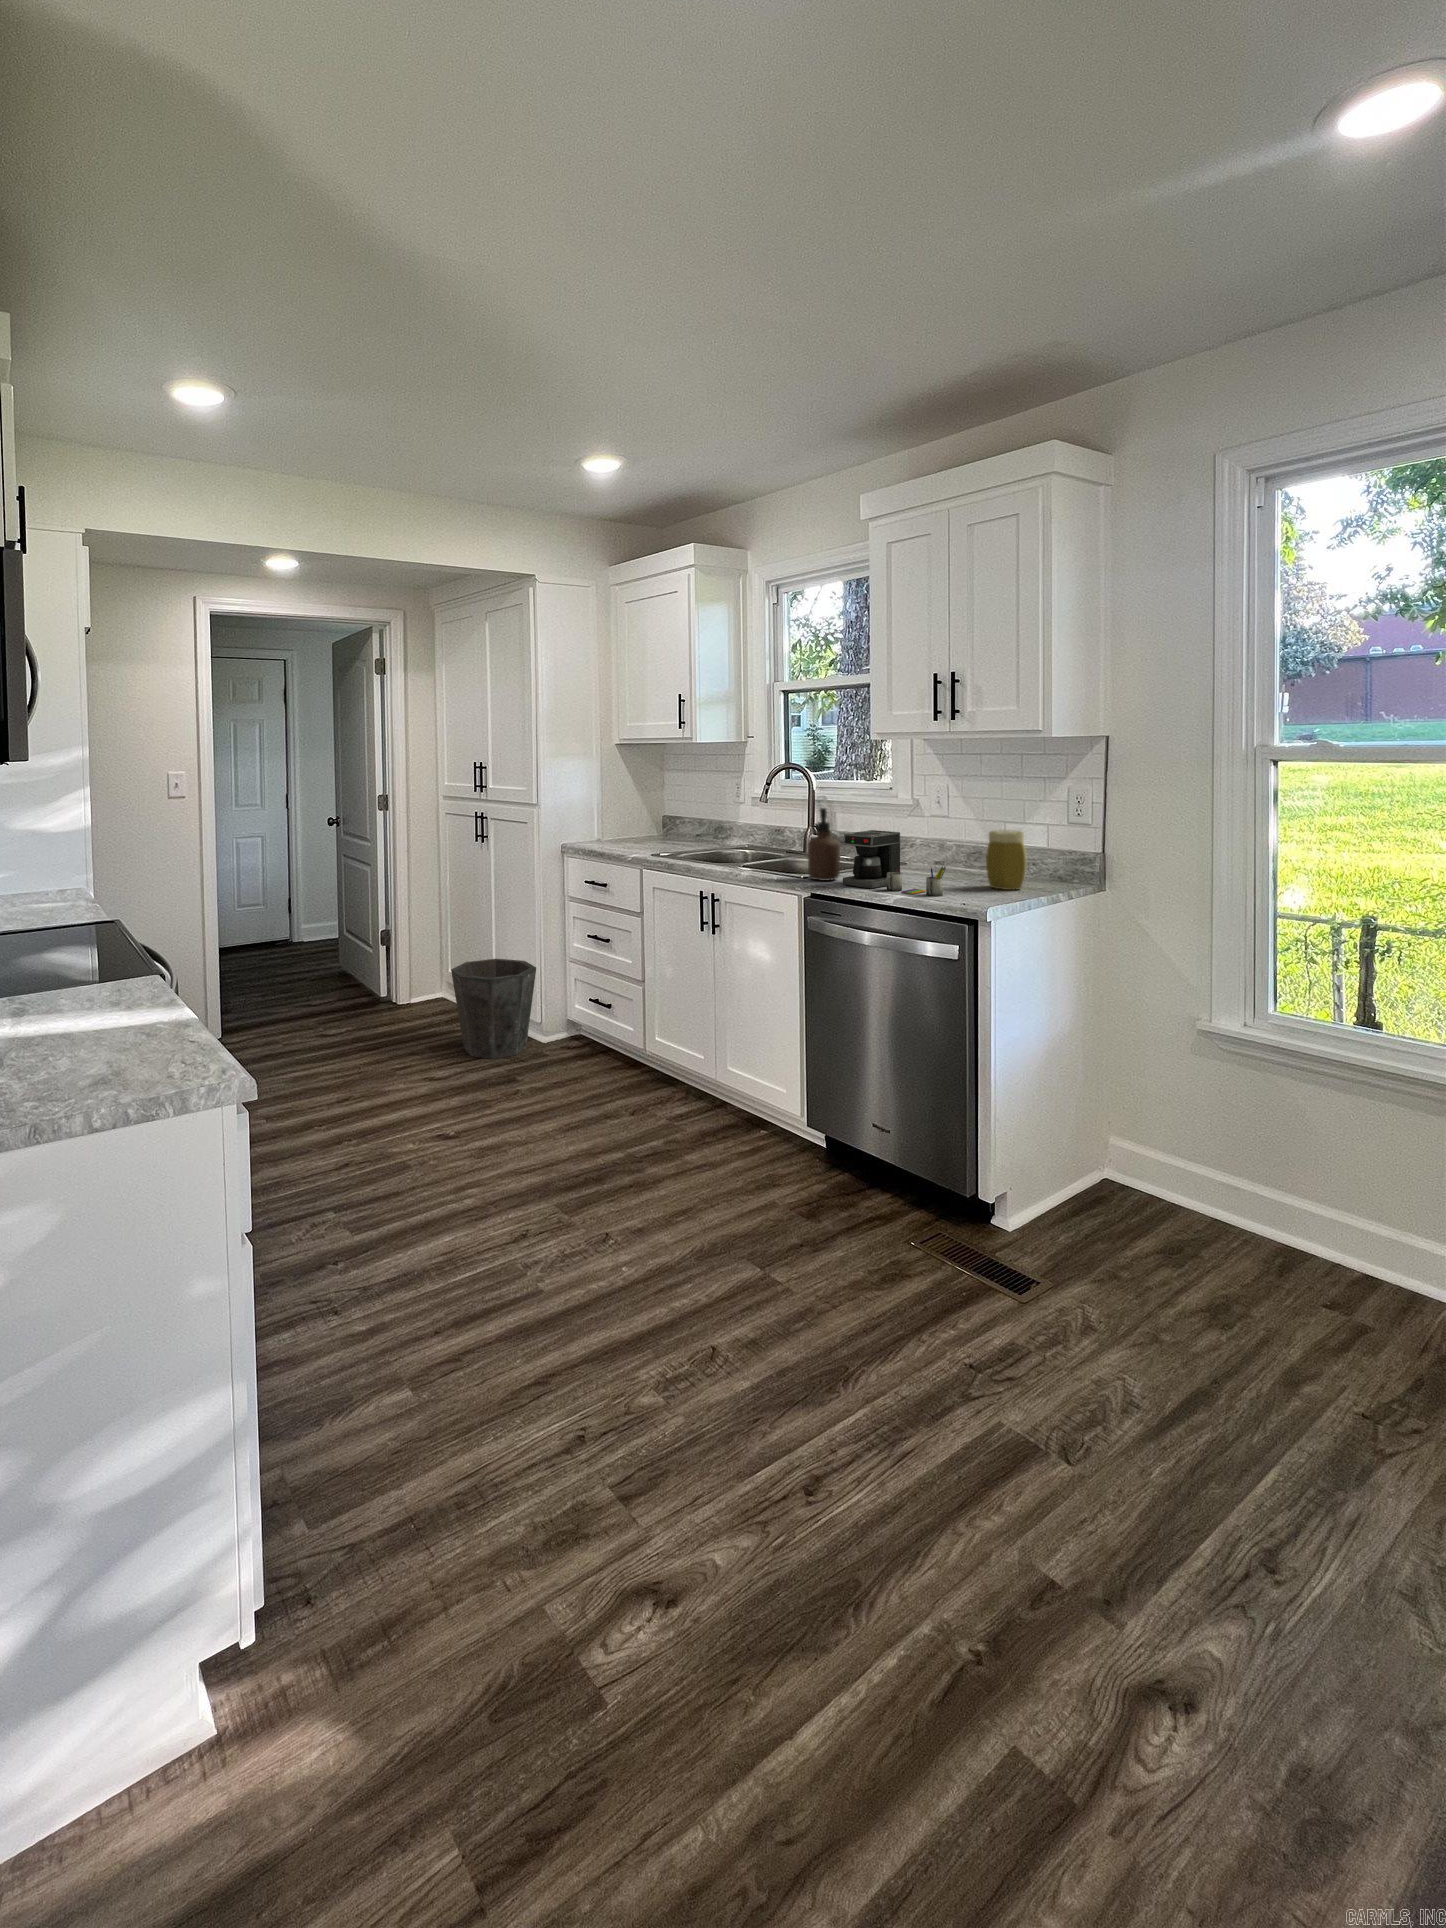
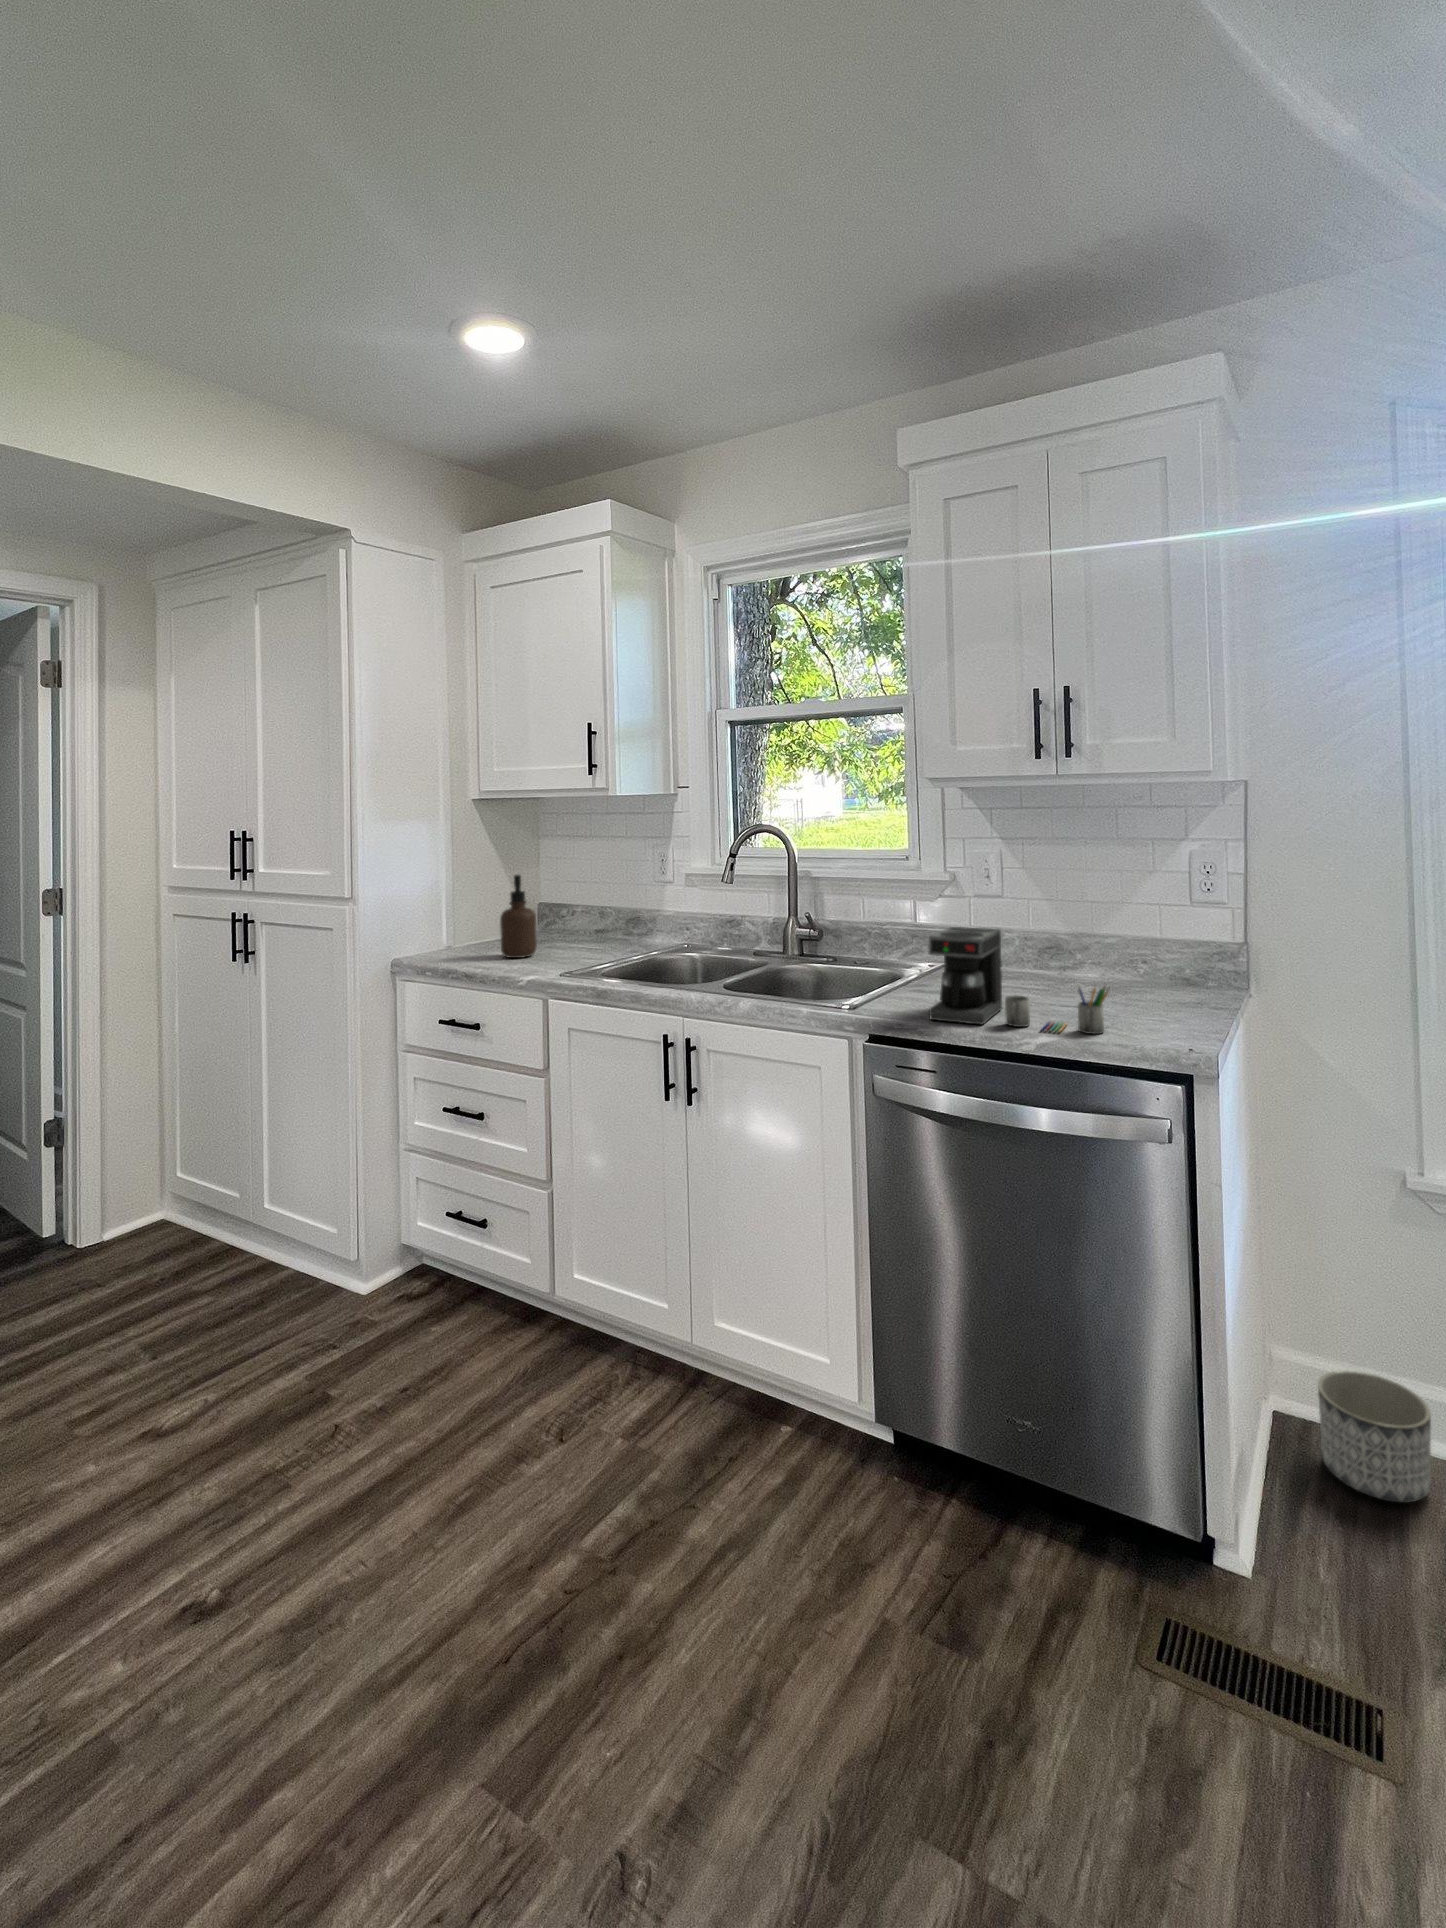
soap dispenser: present [808,808,840,881] -> present [500,875,537,958]
jar: present [986,830,1026,890] -> none [1120,920,1185,1011]
waste bin: present [451,959,536,1059] -> none [192,1159,352,1353]
planter: none [1109,1143,1184,1221] -> present [1318,1370,1431,1502]

